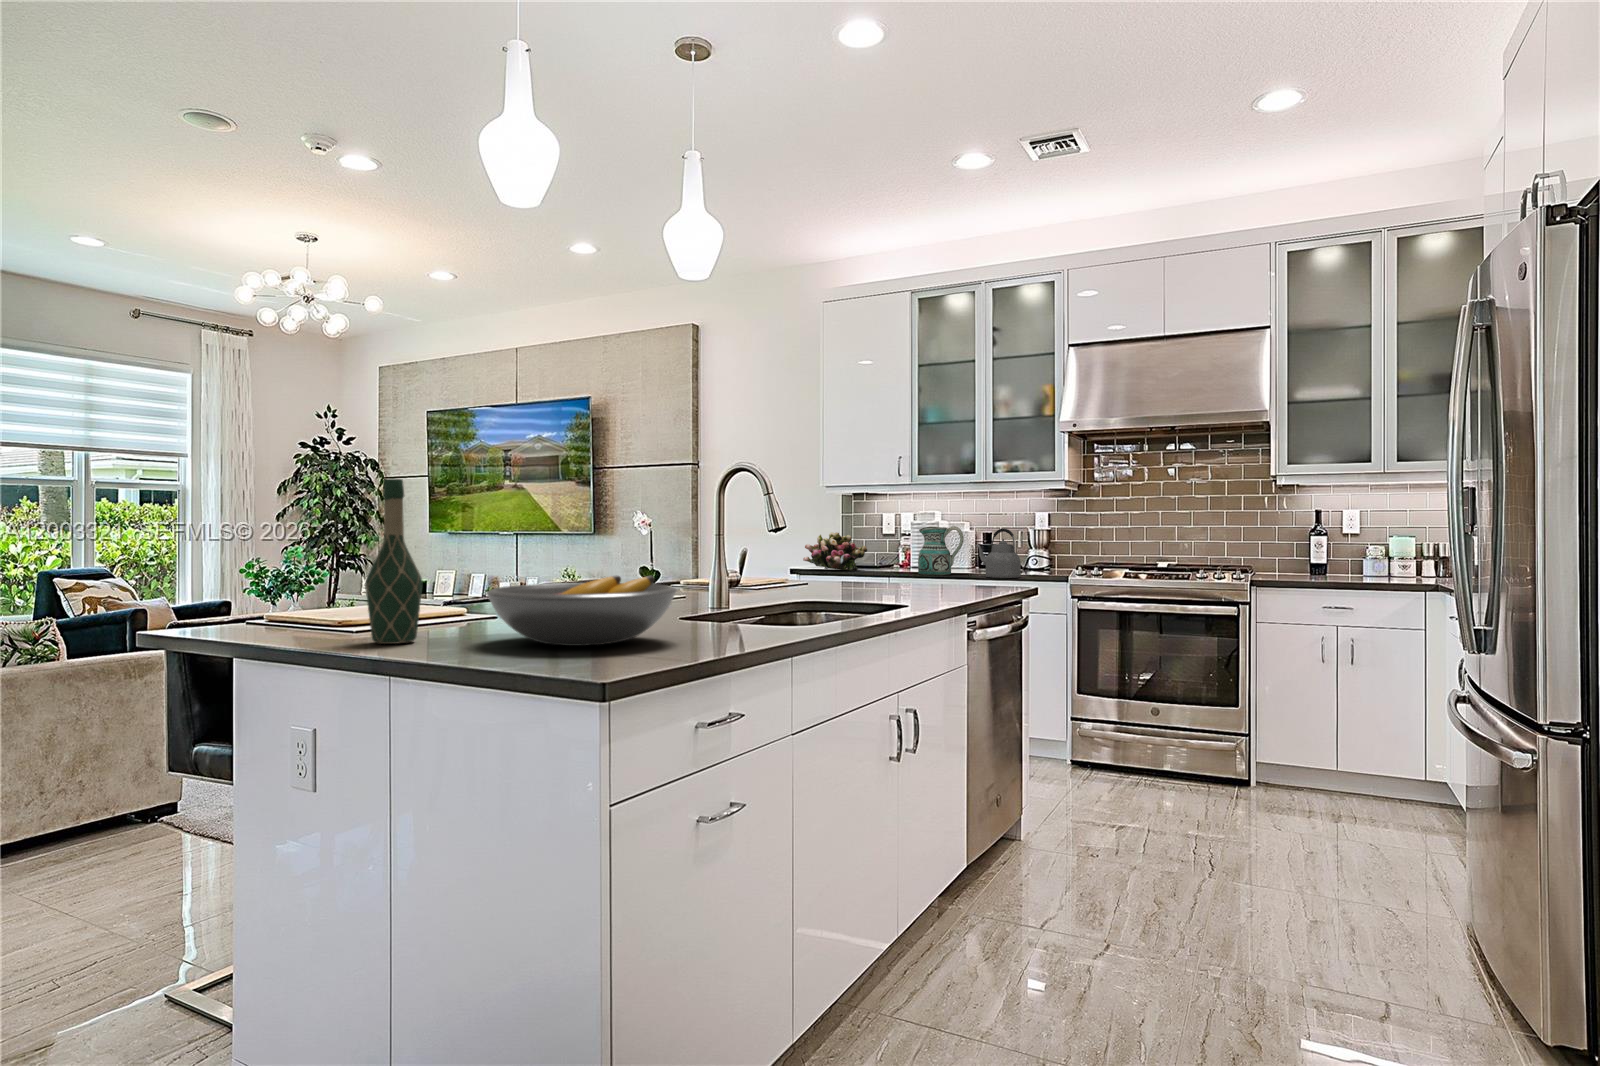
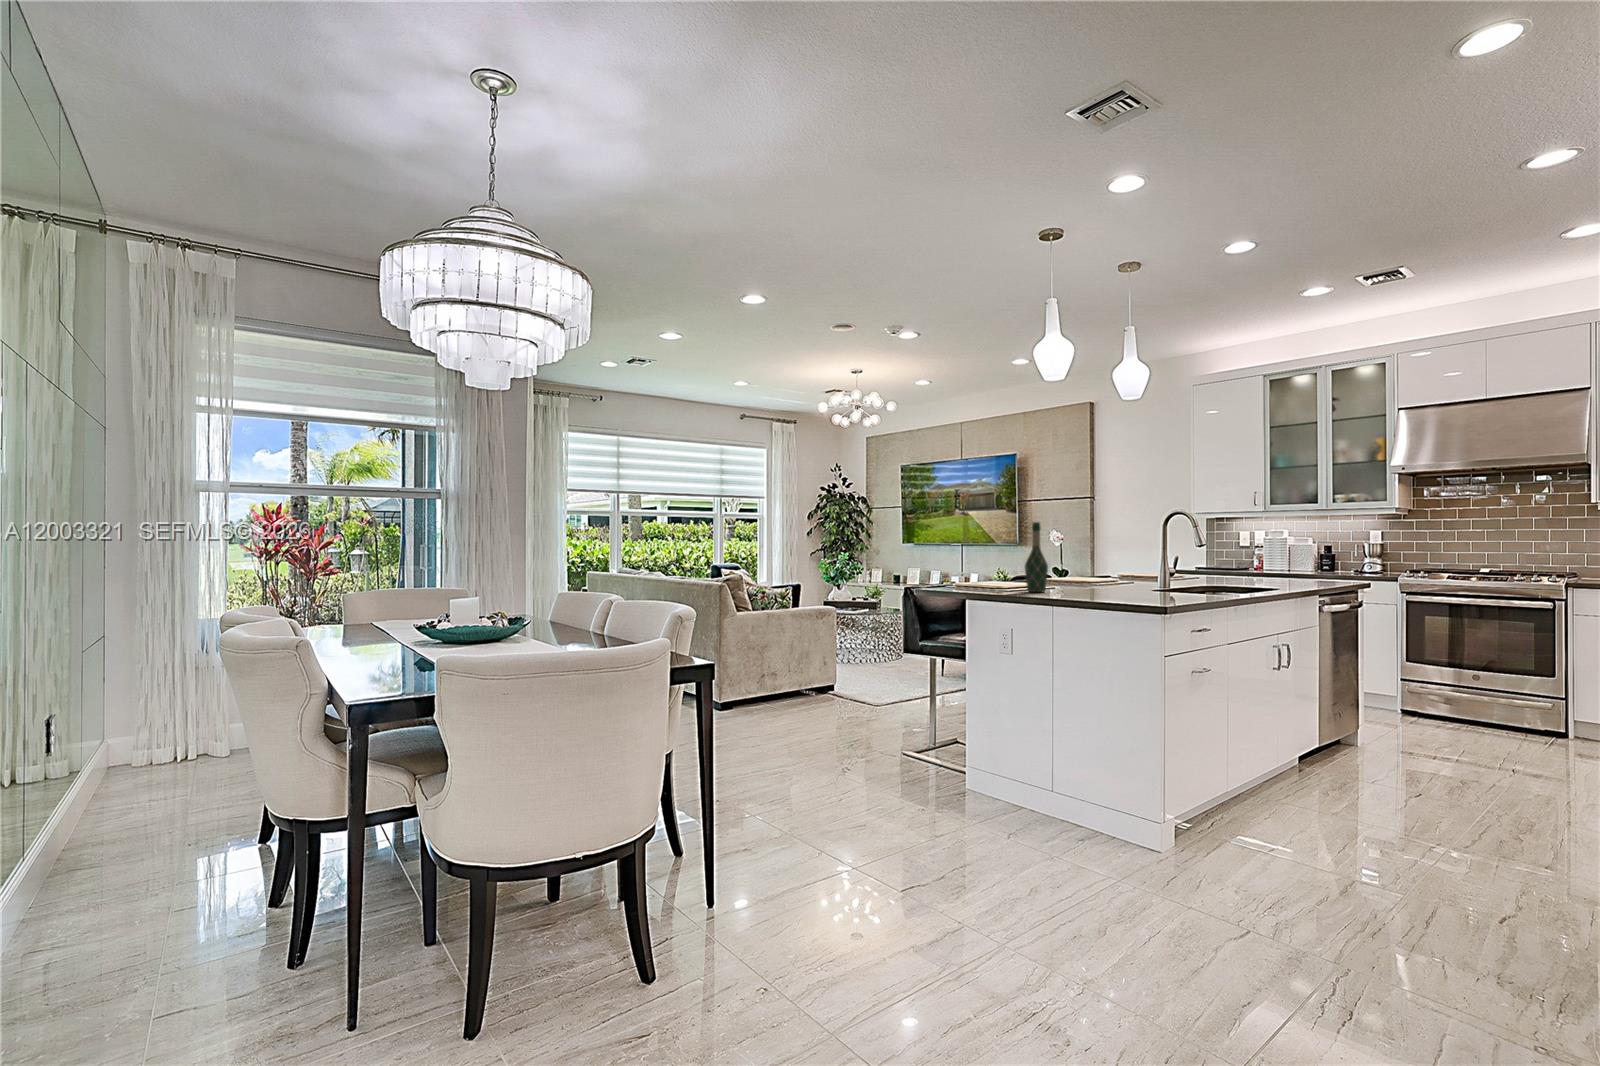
ceramic pitcher: present [918,526,964,575] -> none [1270,541,1308,575]
kettle: present [975,529,1021,578] -> none [1318,543,1357,578]
flower arrangement: present [803,532,867,571] -> none [1177,544,1227,571]
fruit bowl: present [486,576,677,646] -> none [1078,565,1170,595]

